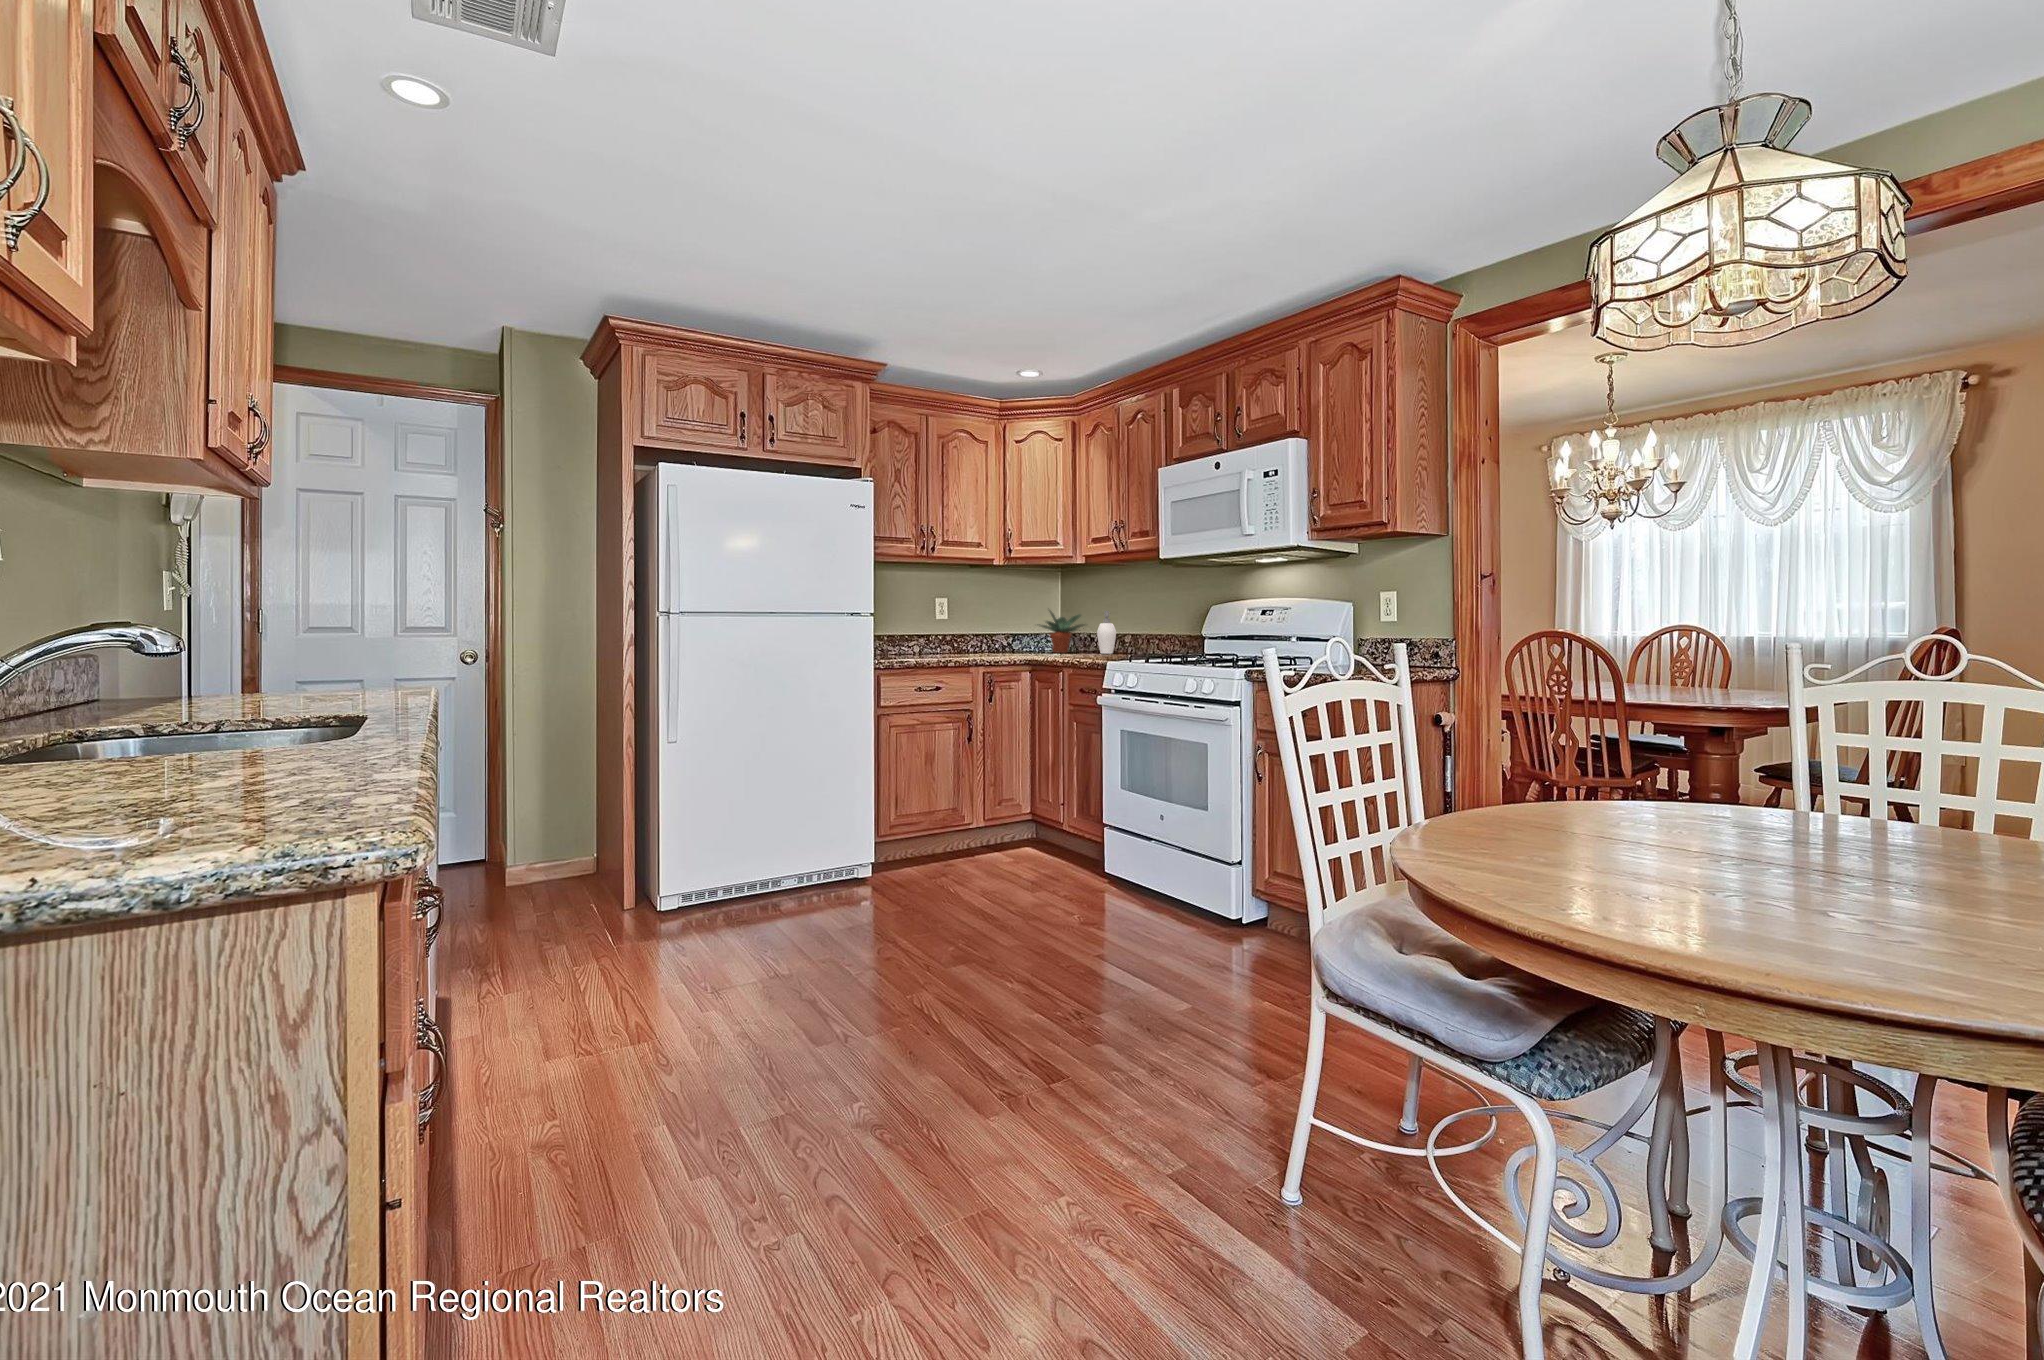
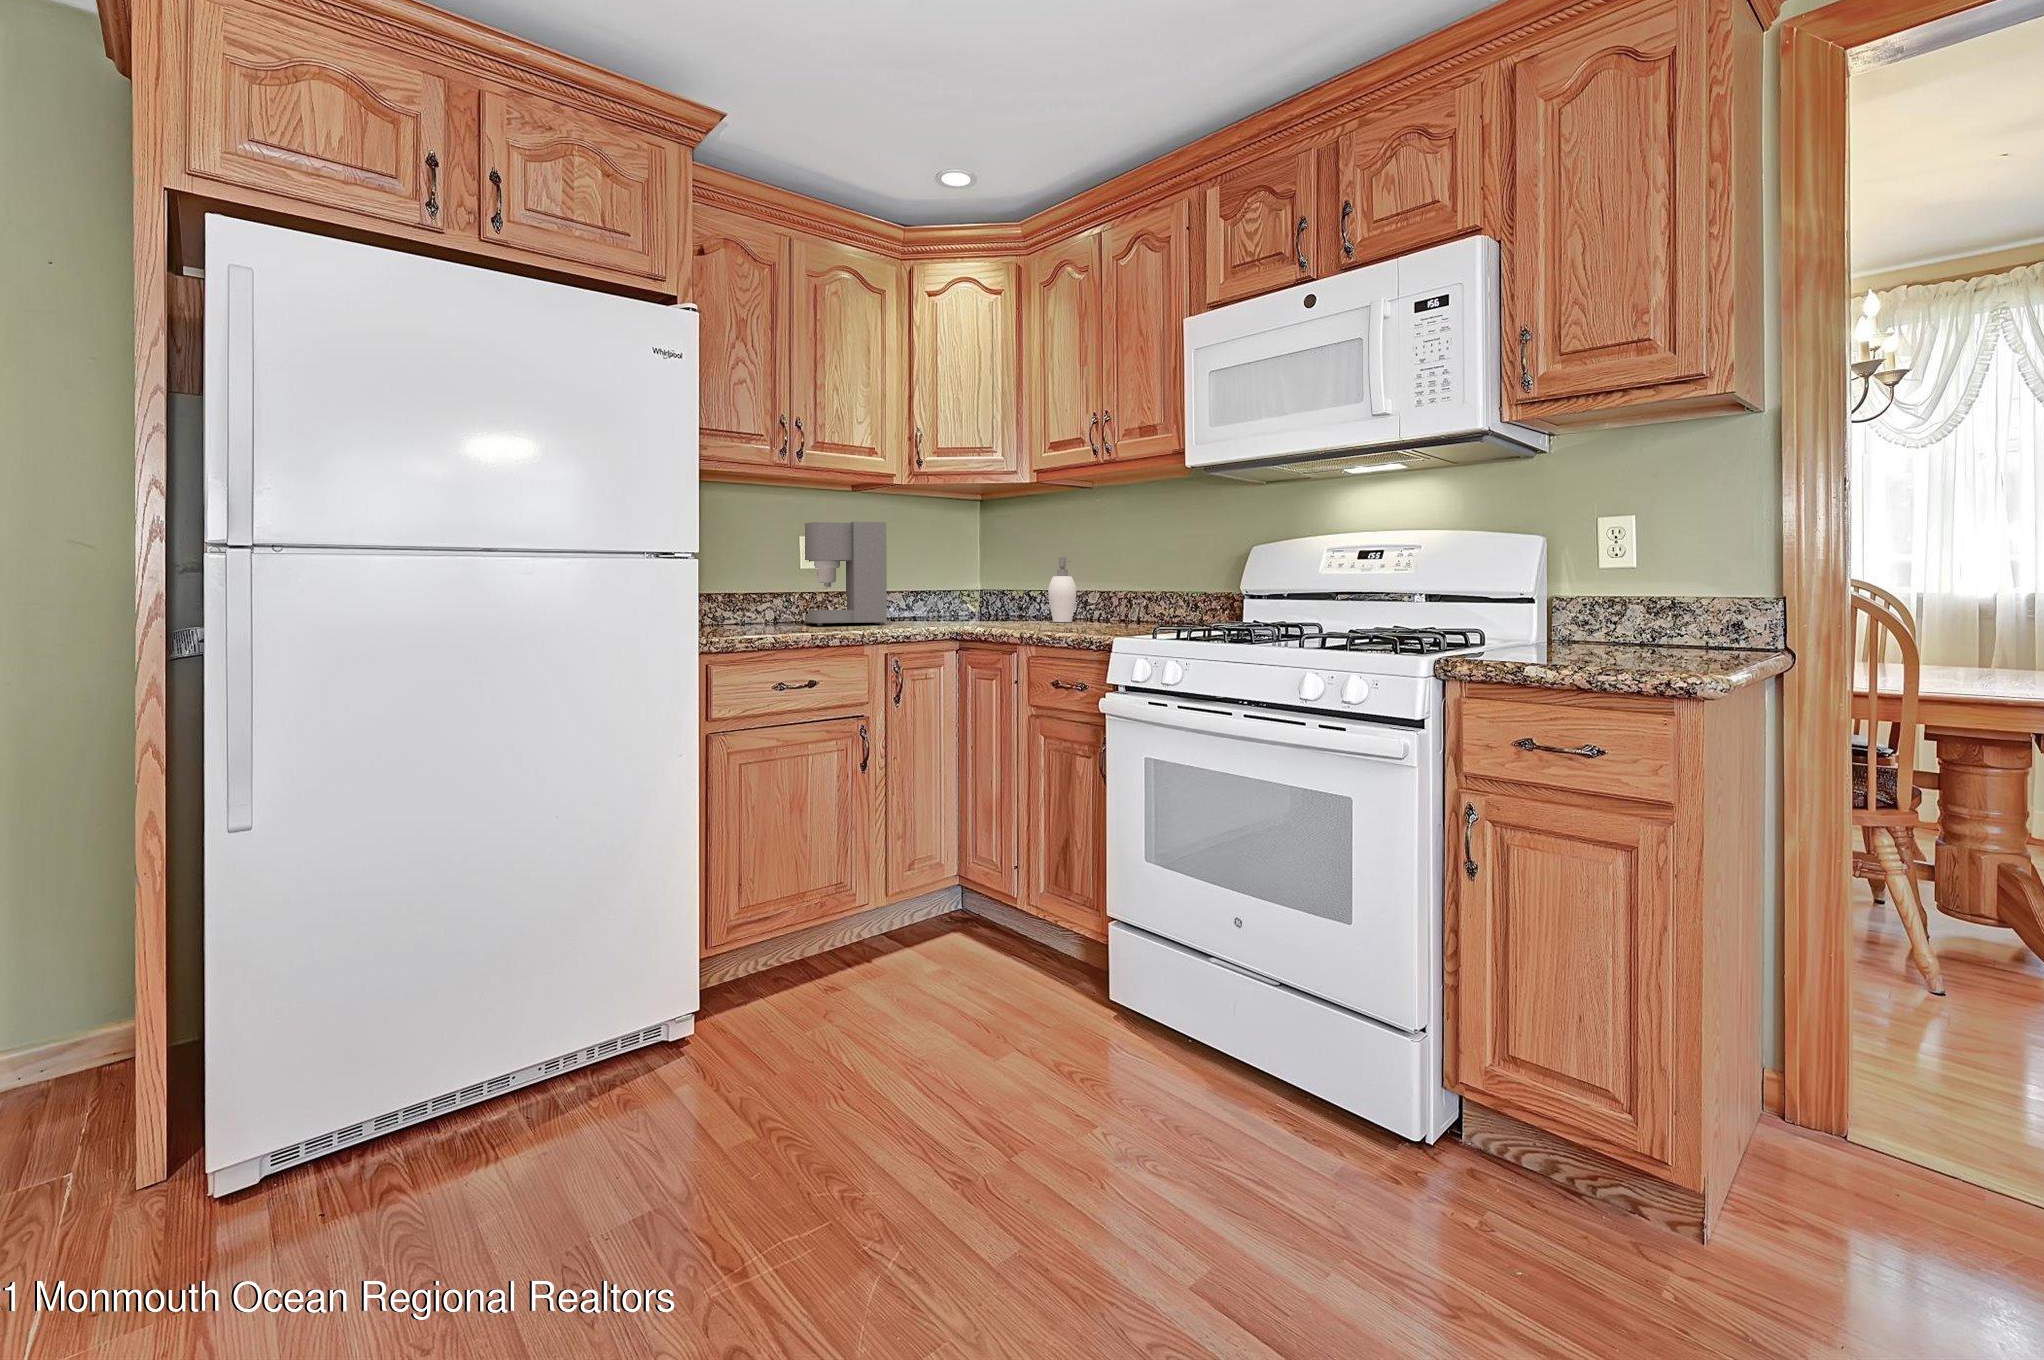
coffee maker: none [917,588,992,655] -> present [804,522,887,625]
potted plant: present [1039,611,1084,653] -> none [946,553,1029,620]

